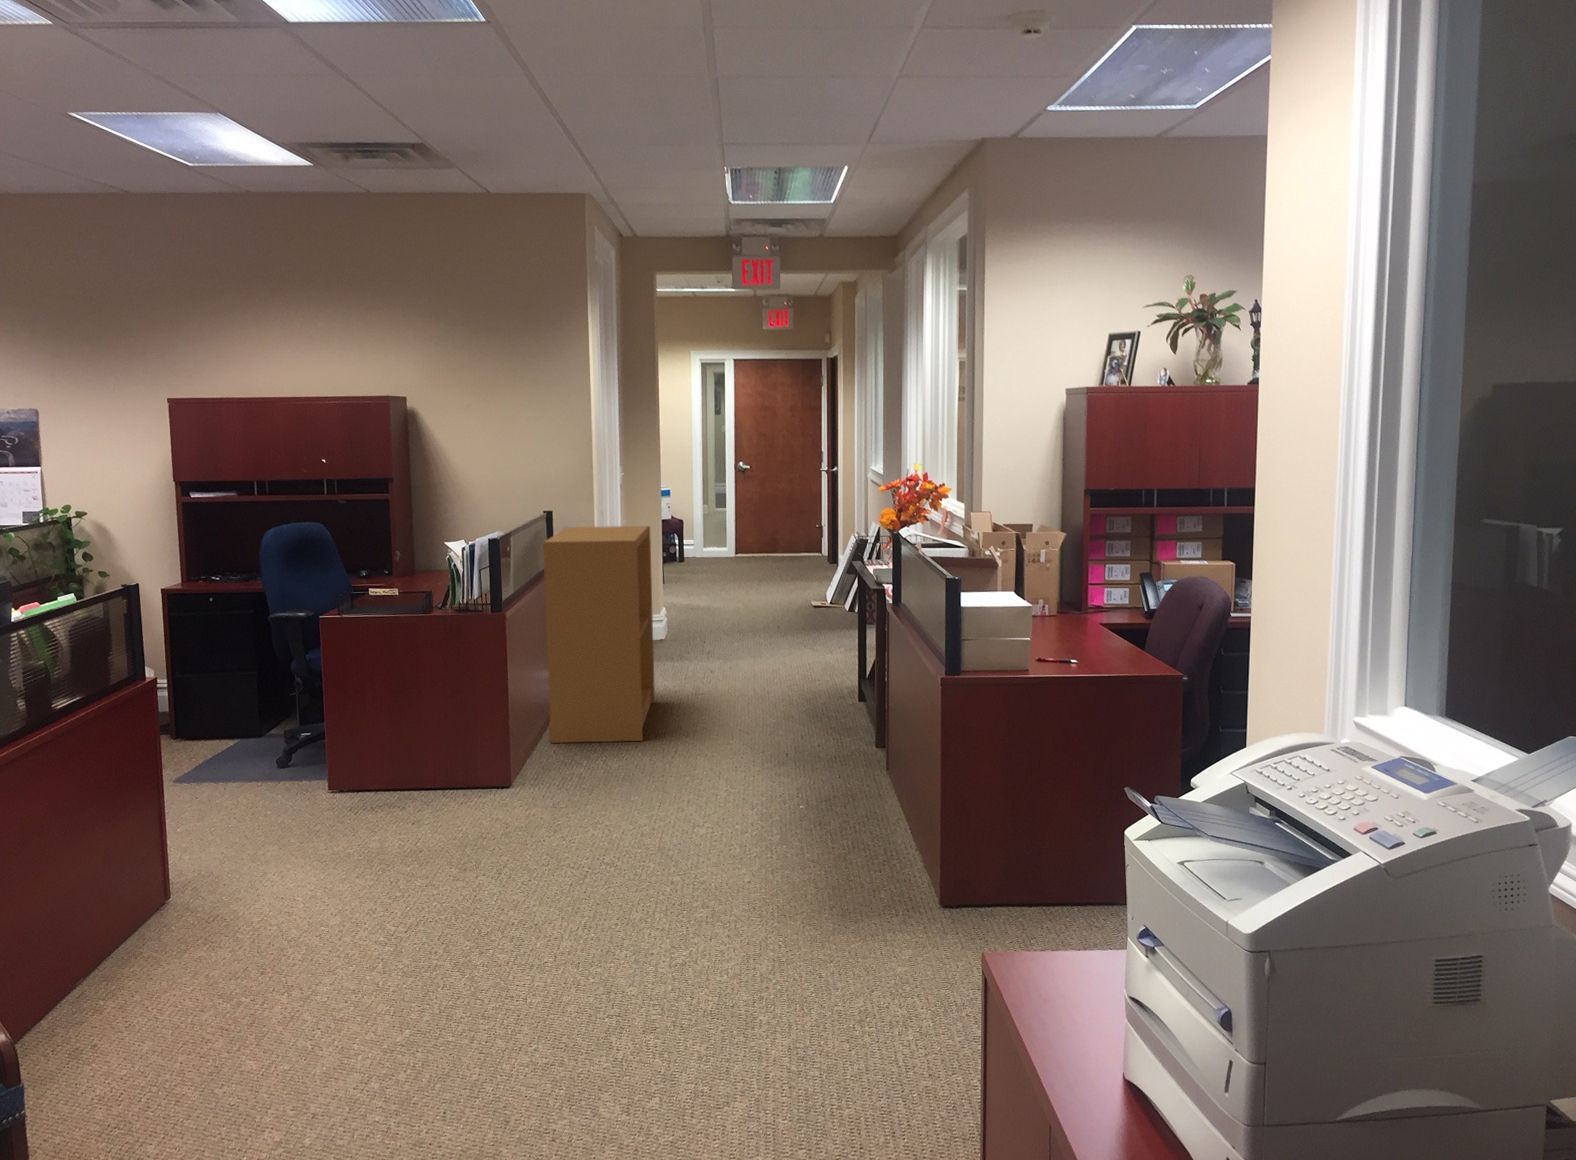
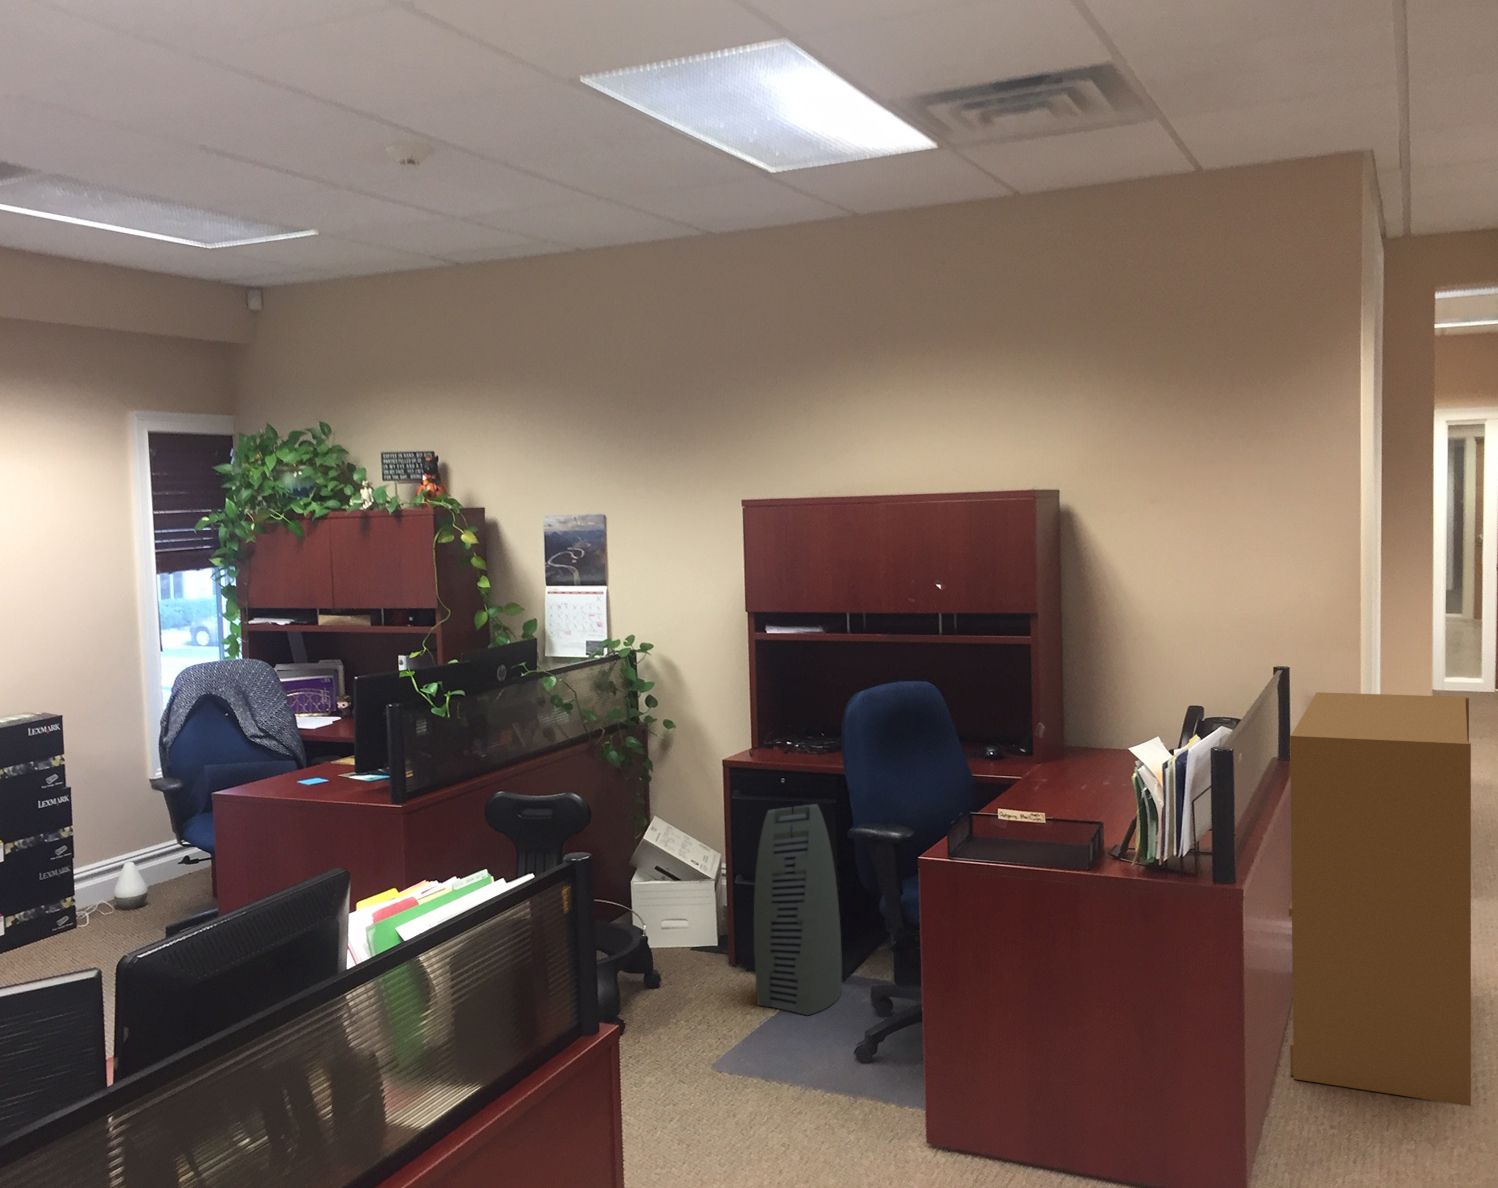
air purifier: none [191,612,260,754] -> present [754,804,842,1015]

